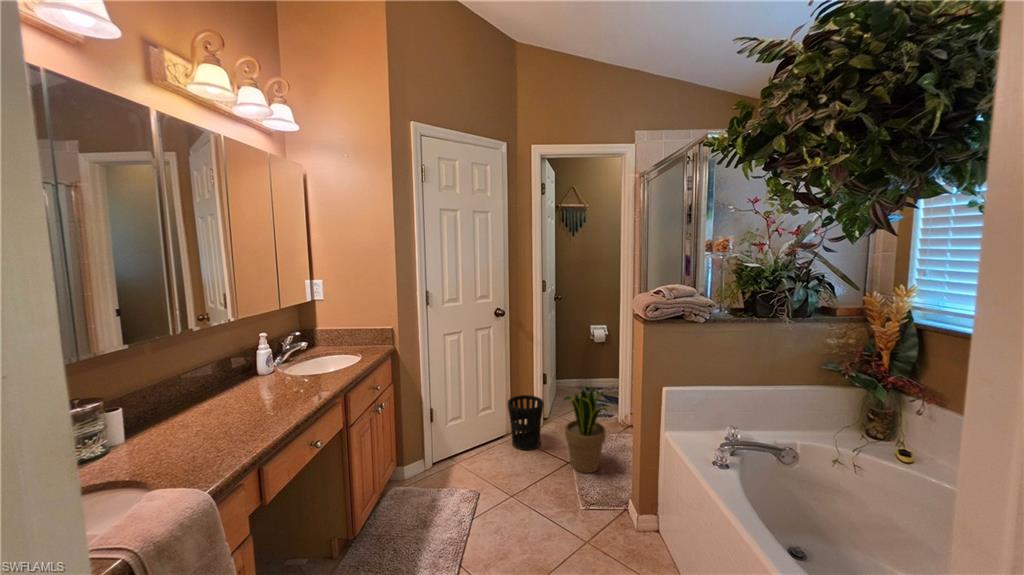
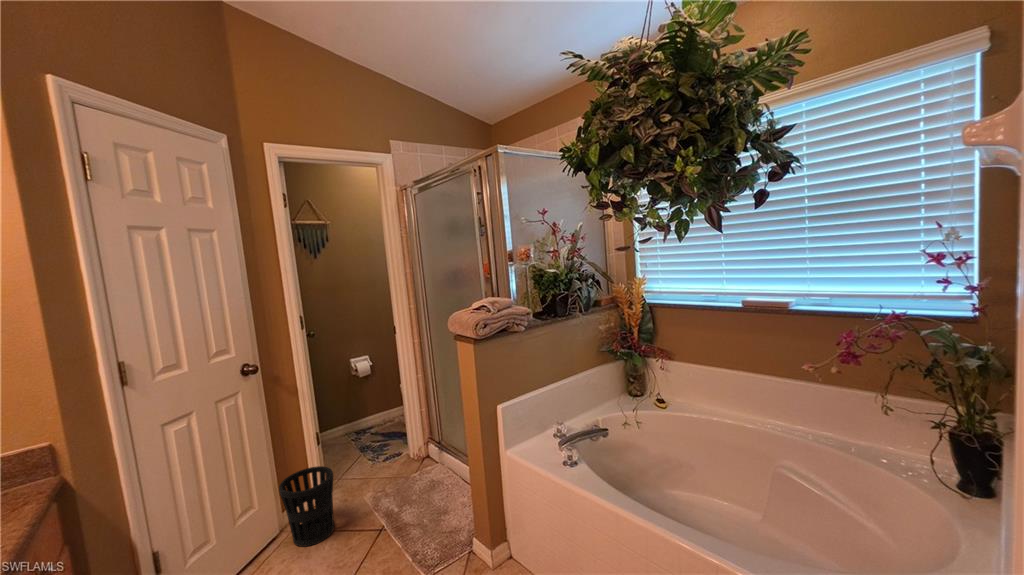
potted plant: present [564,389,608,473] -> none [371,428,425,534]

